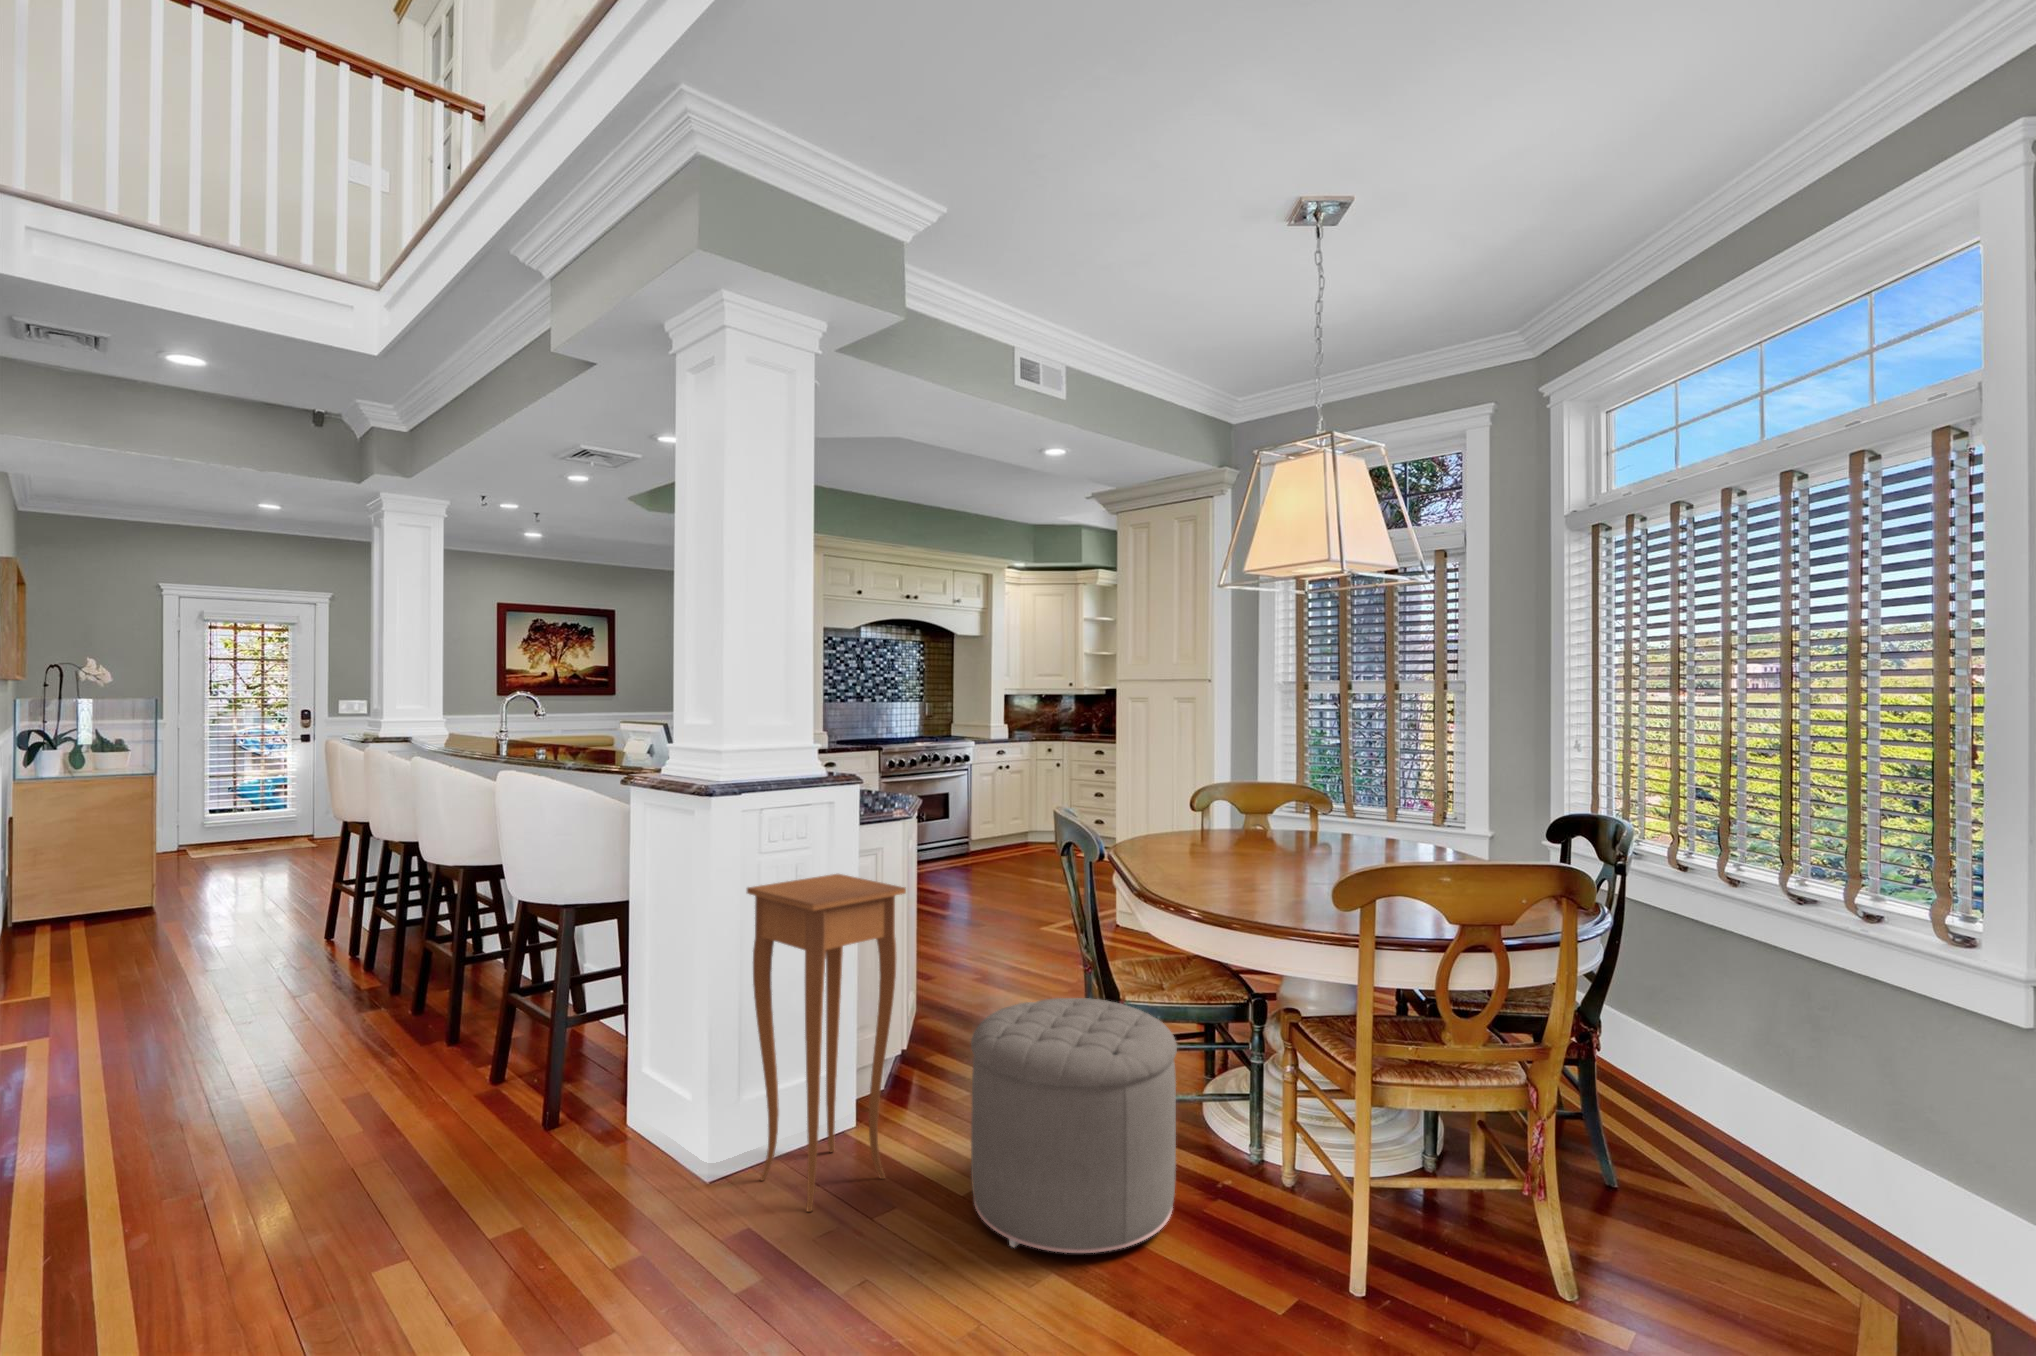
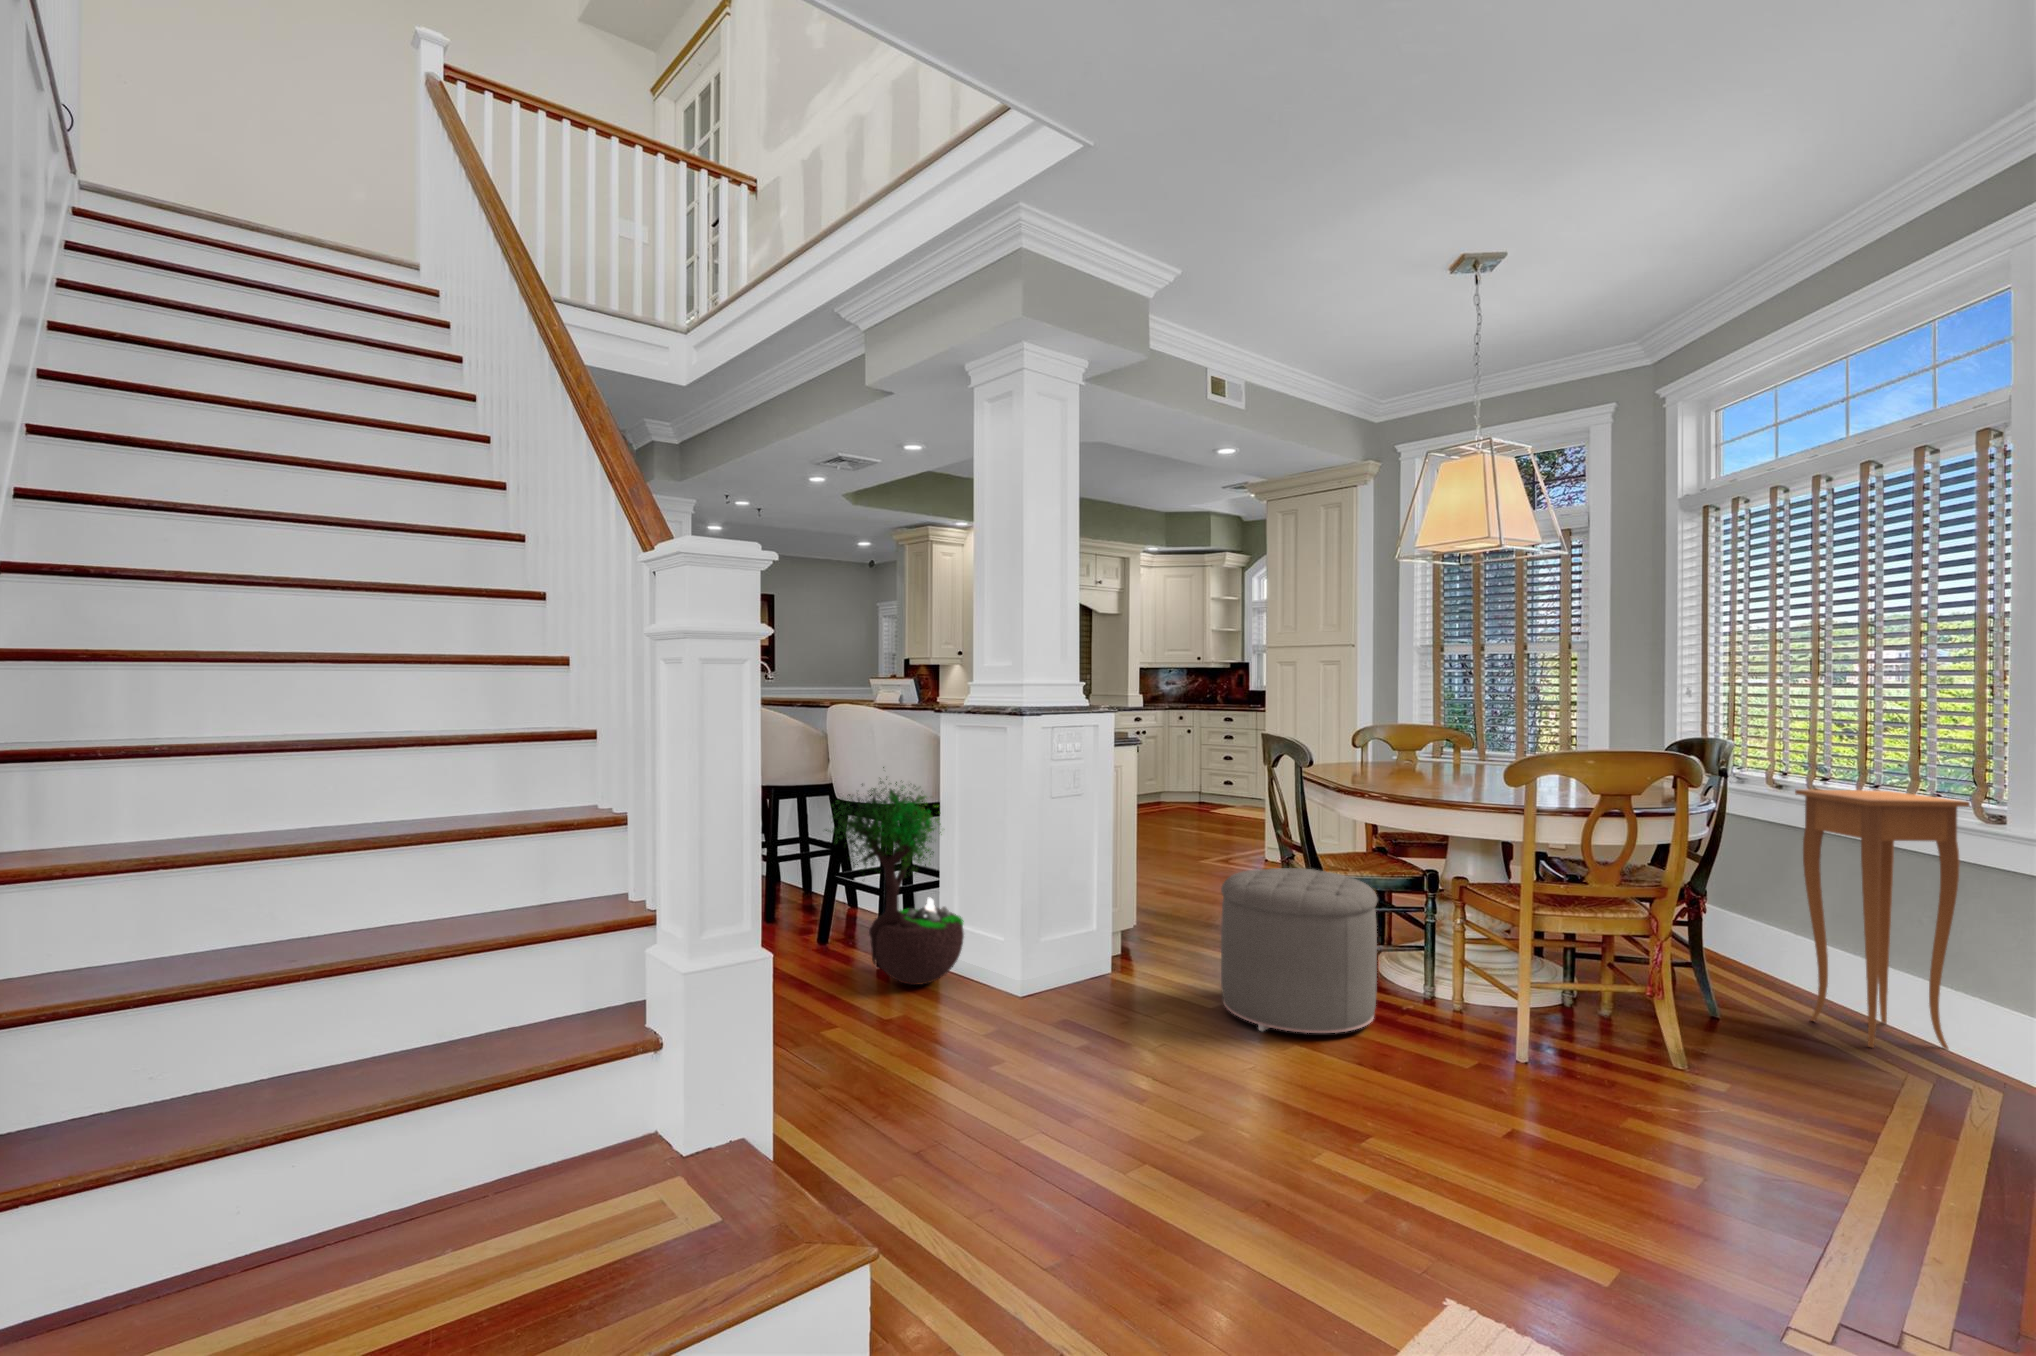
potted tree: none [431,865,644,1171] -> present [826,767,964,985]
side table: present [747,874,906,1212] -> present [1795,790,1970,1049]

